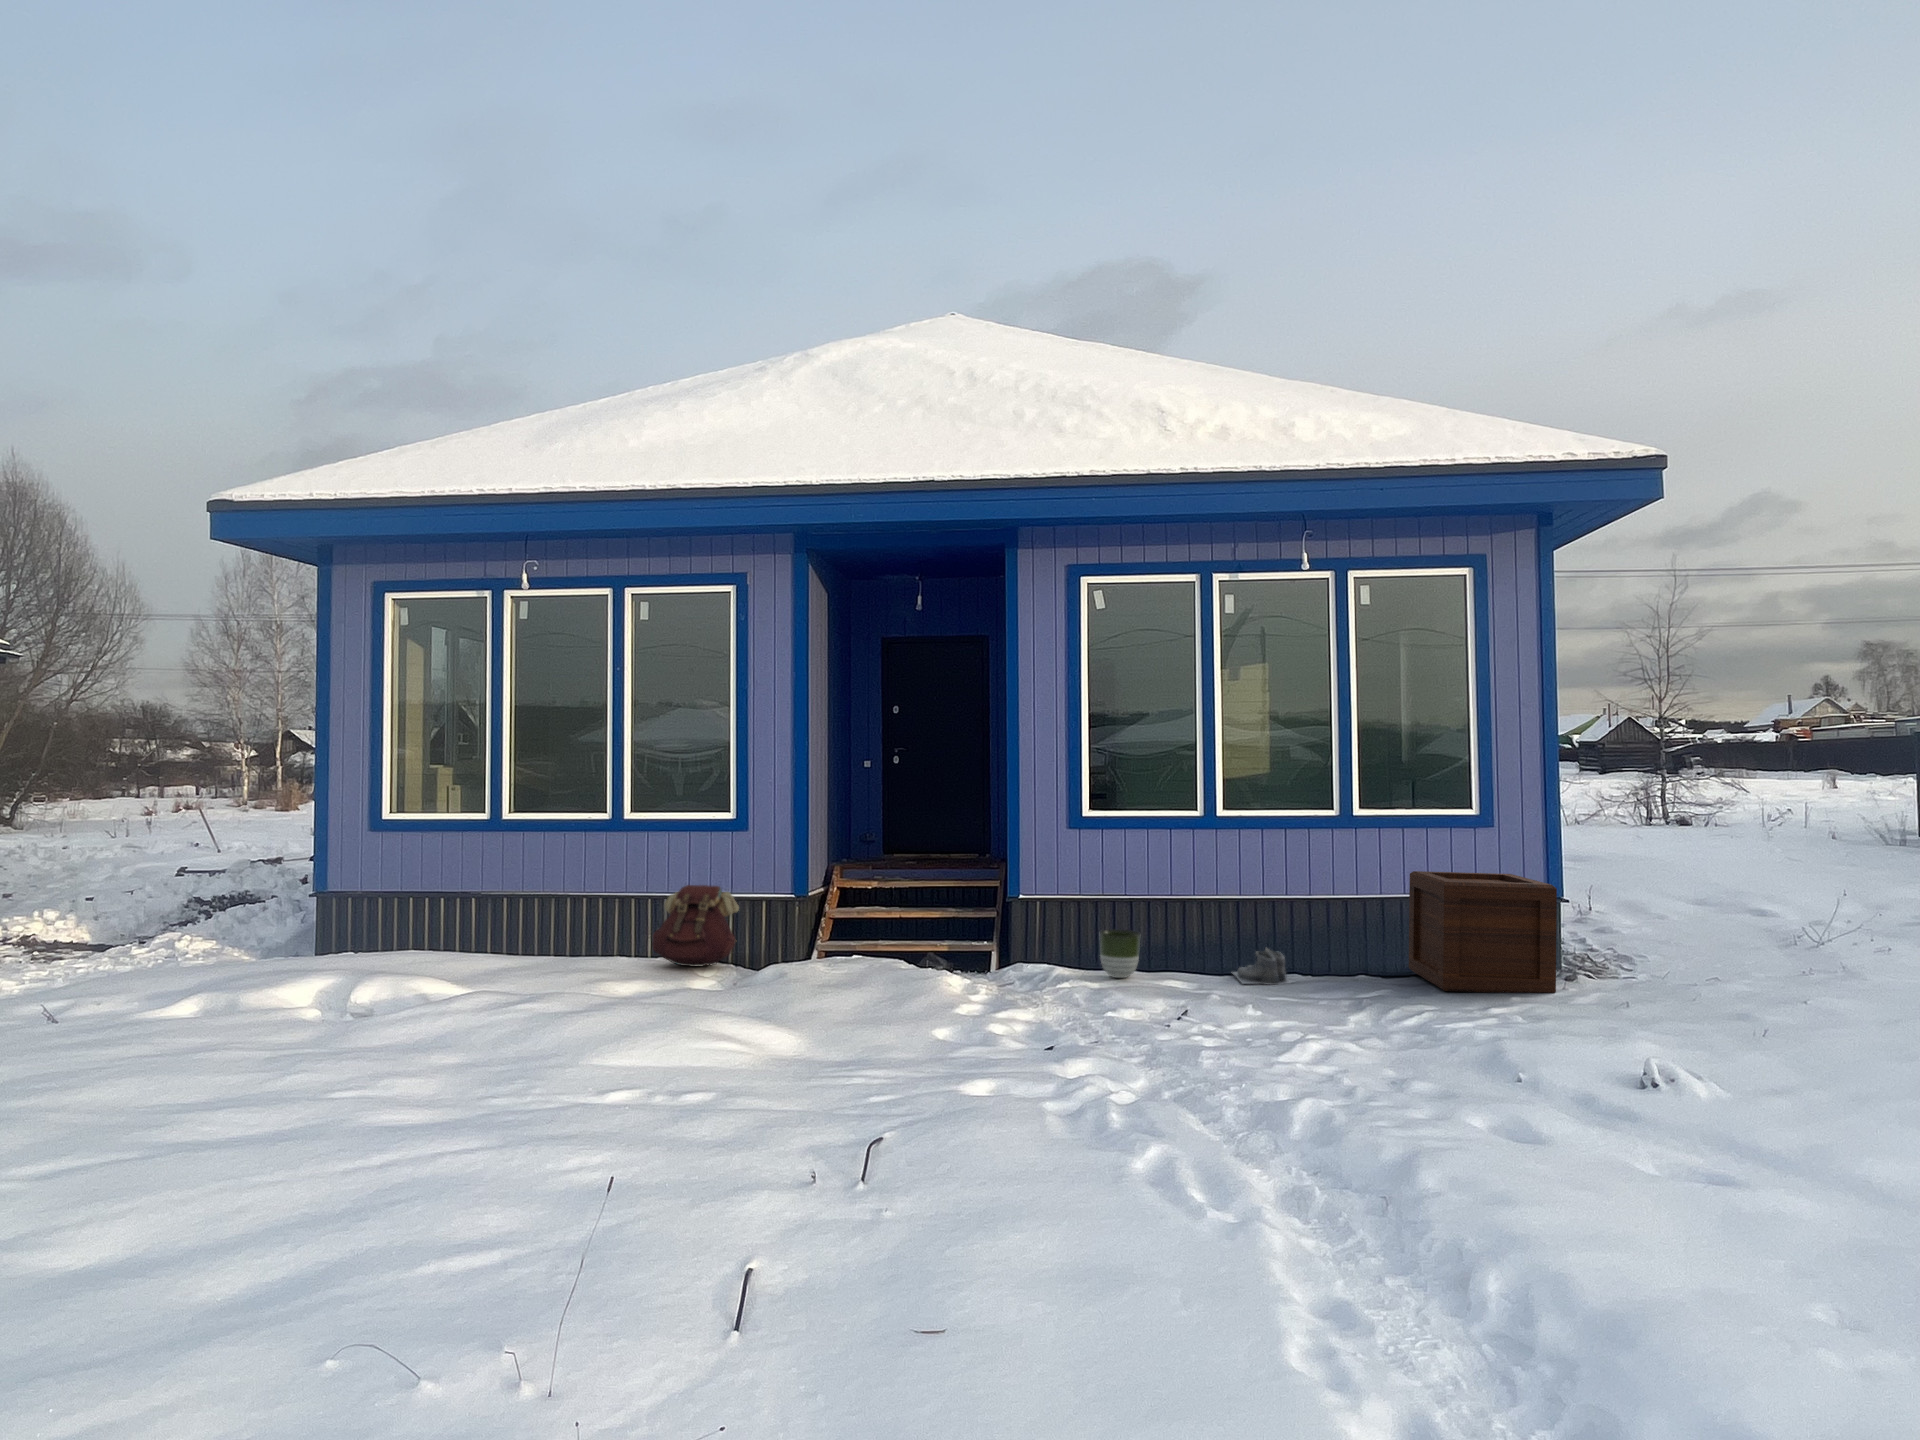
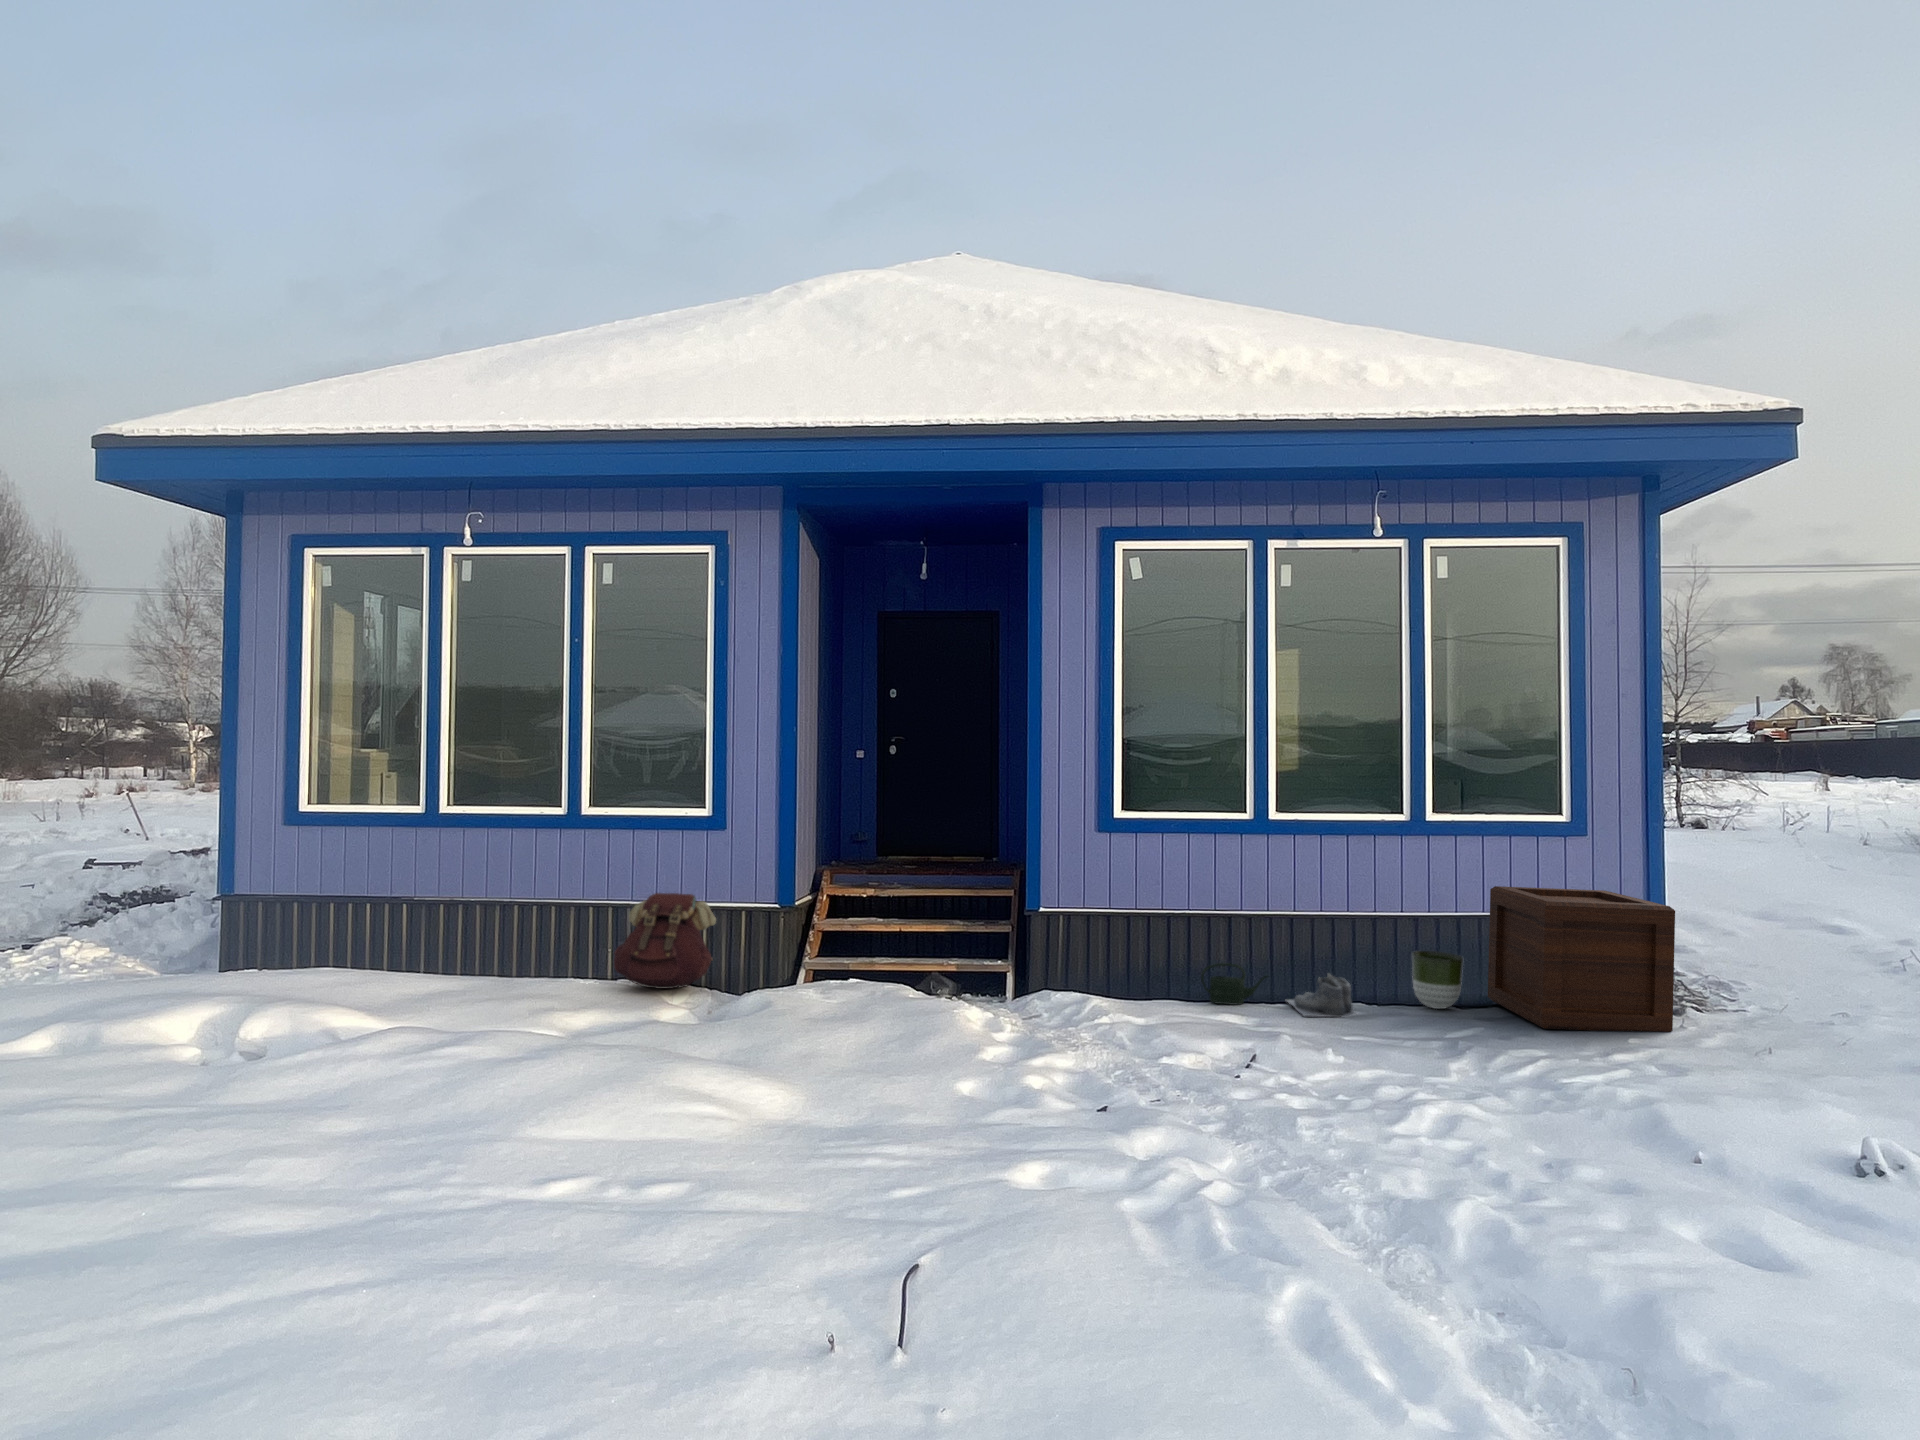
planter: present [1099,930,1140,978] -> present [1412,951,1463,1009]
watering can: none [1157,941,1216,976] -> present [1201,963,1268,1005]

